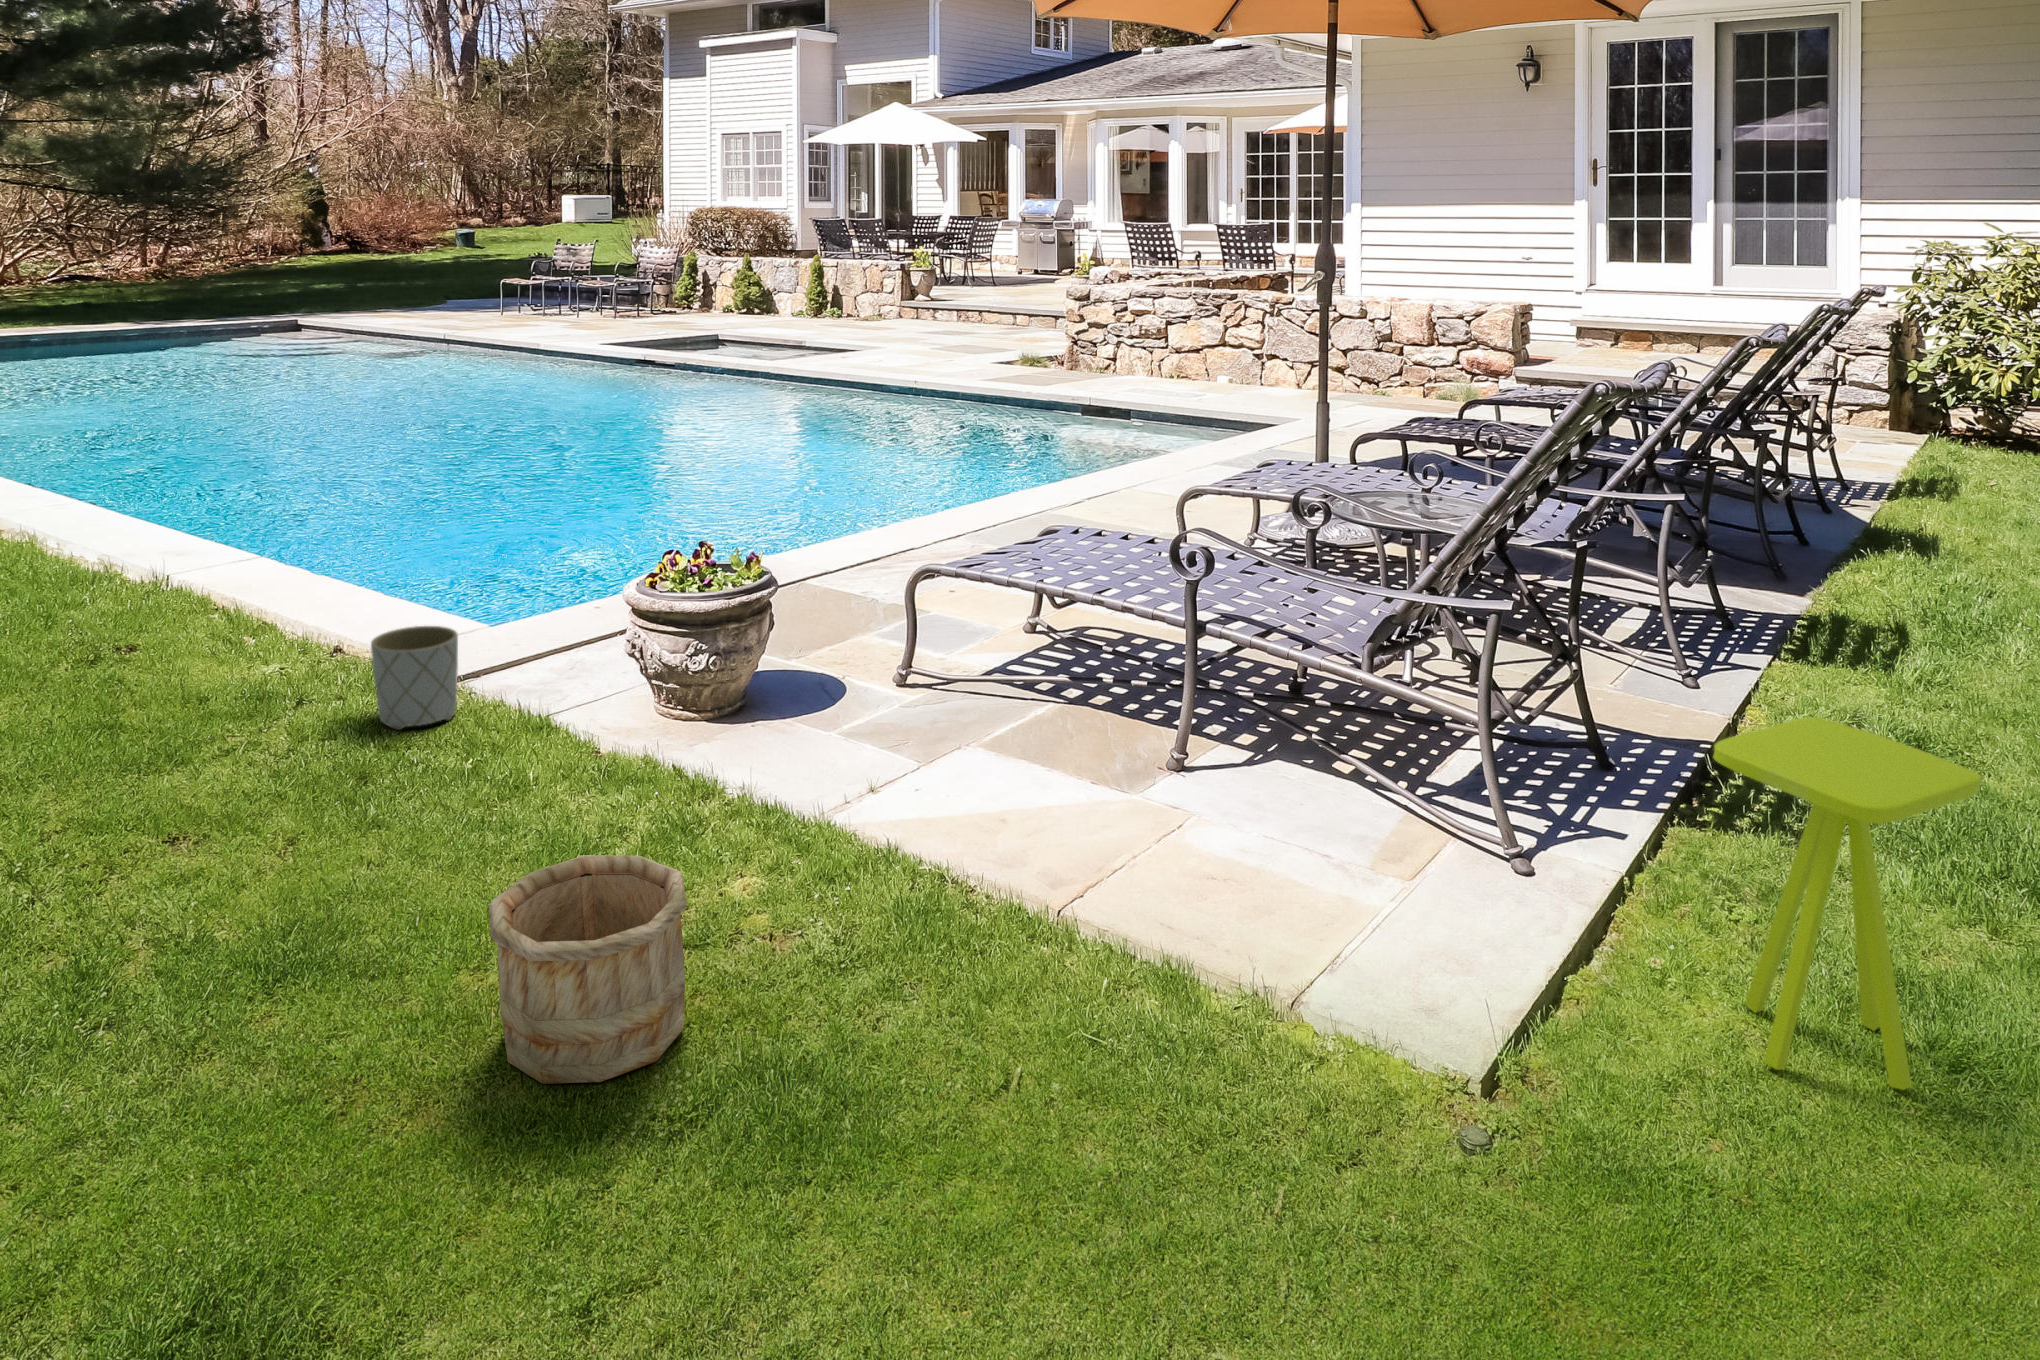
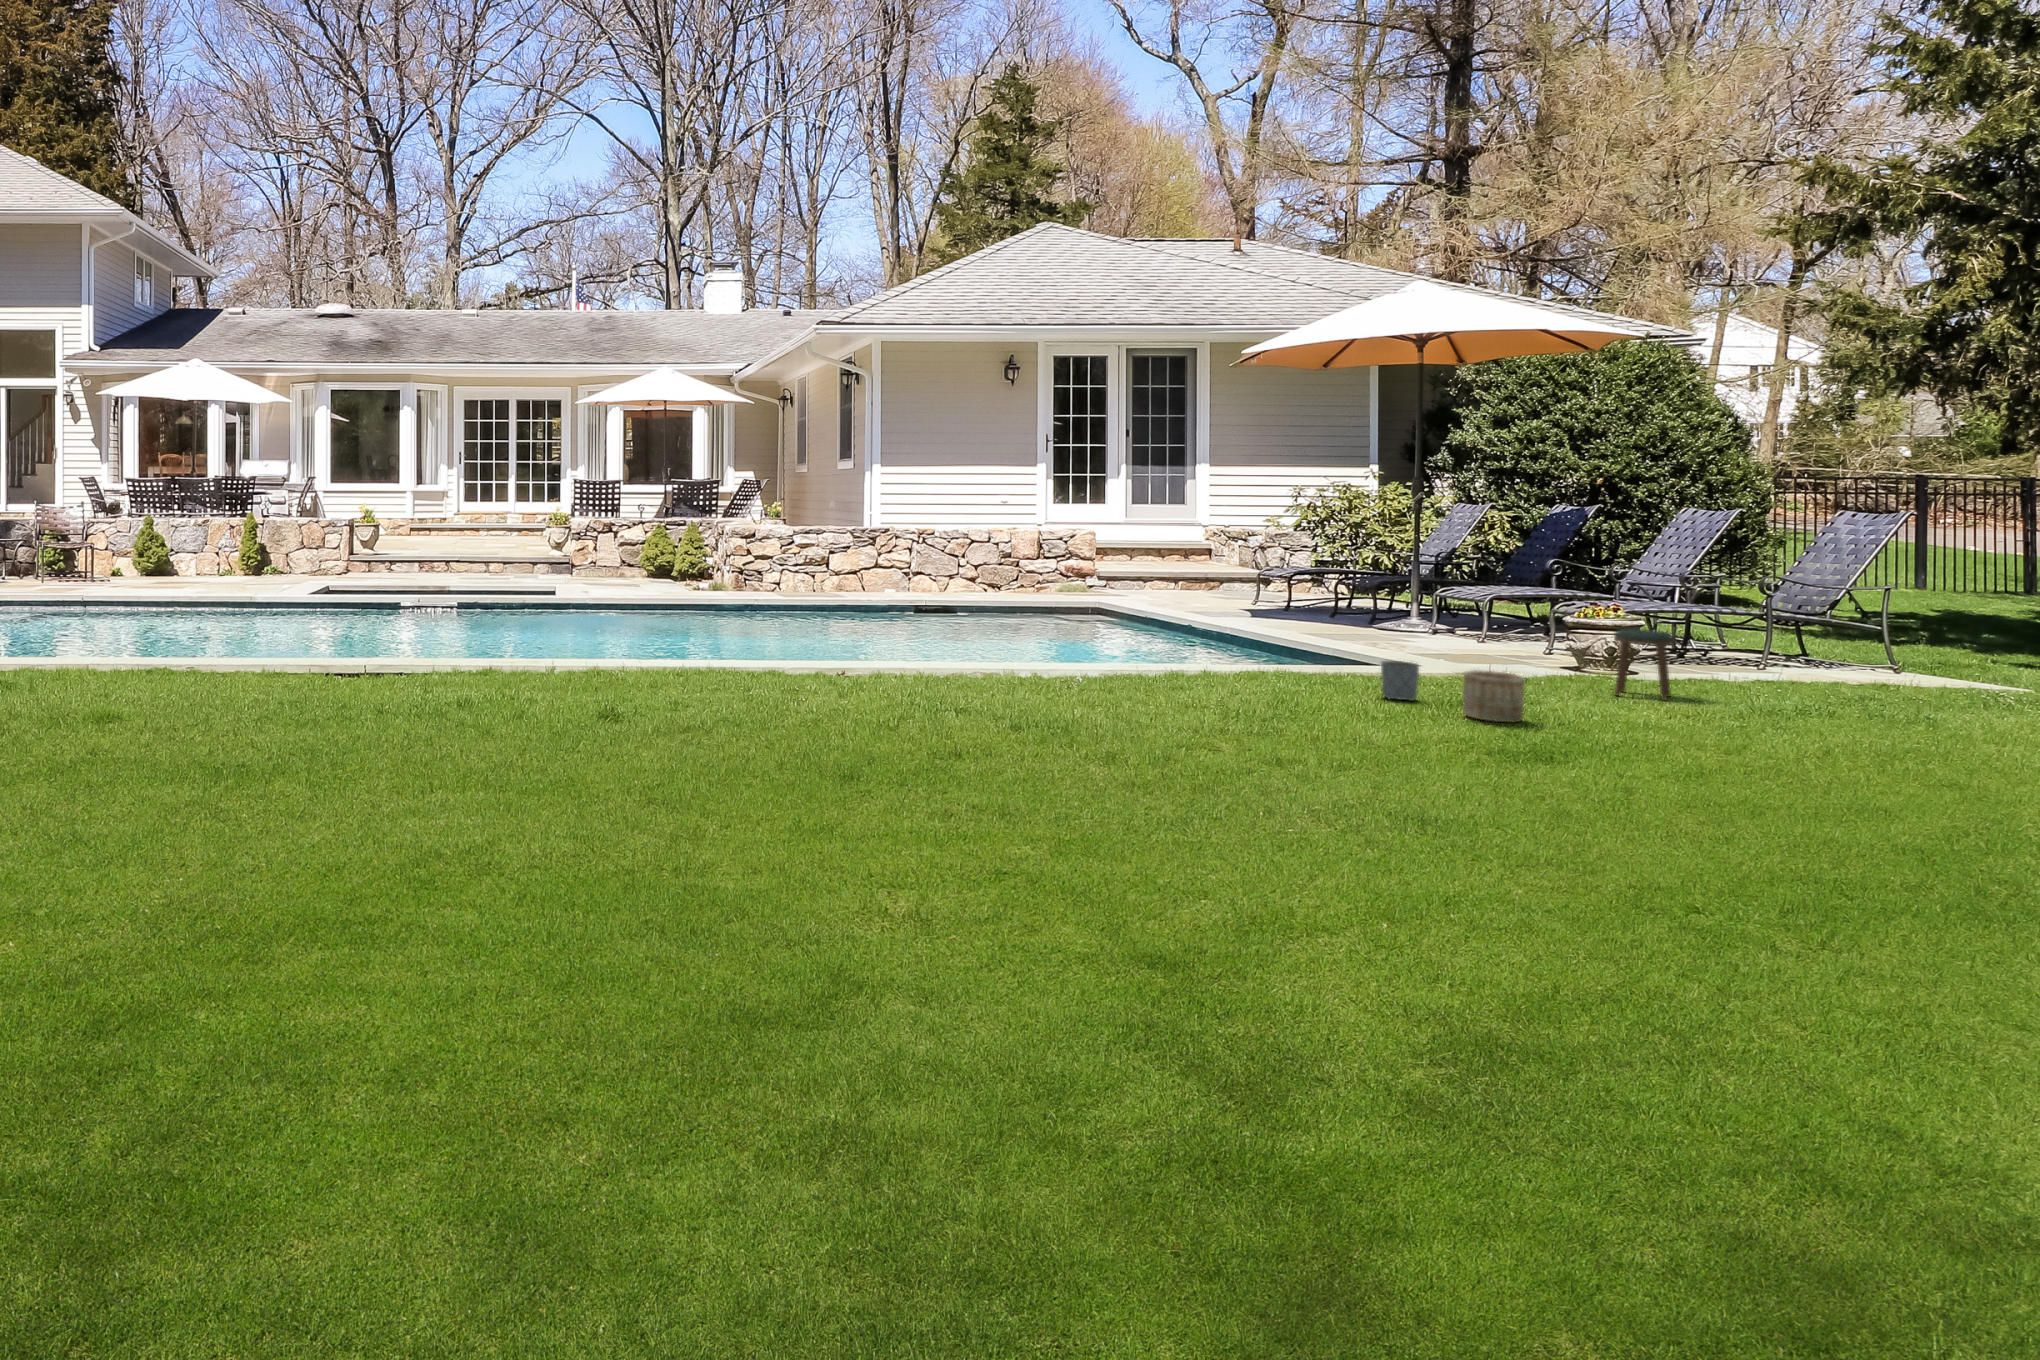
stool: none [954,643,1111,878] -> present [1614,629,1673,701]
side table: present [1713,717,1981,1090] -> none [1831,615,1897,700]
wooden bucket: present [489,855,687,1084] -> present [1463,670,1526,723]

